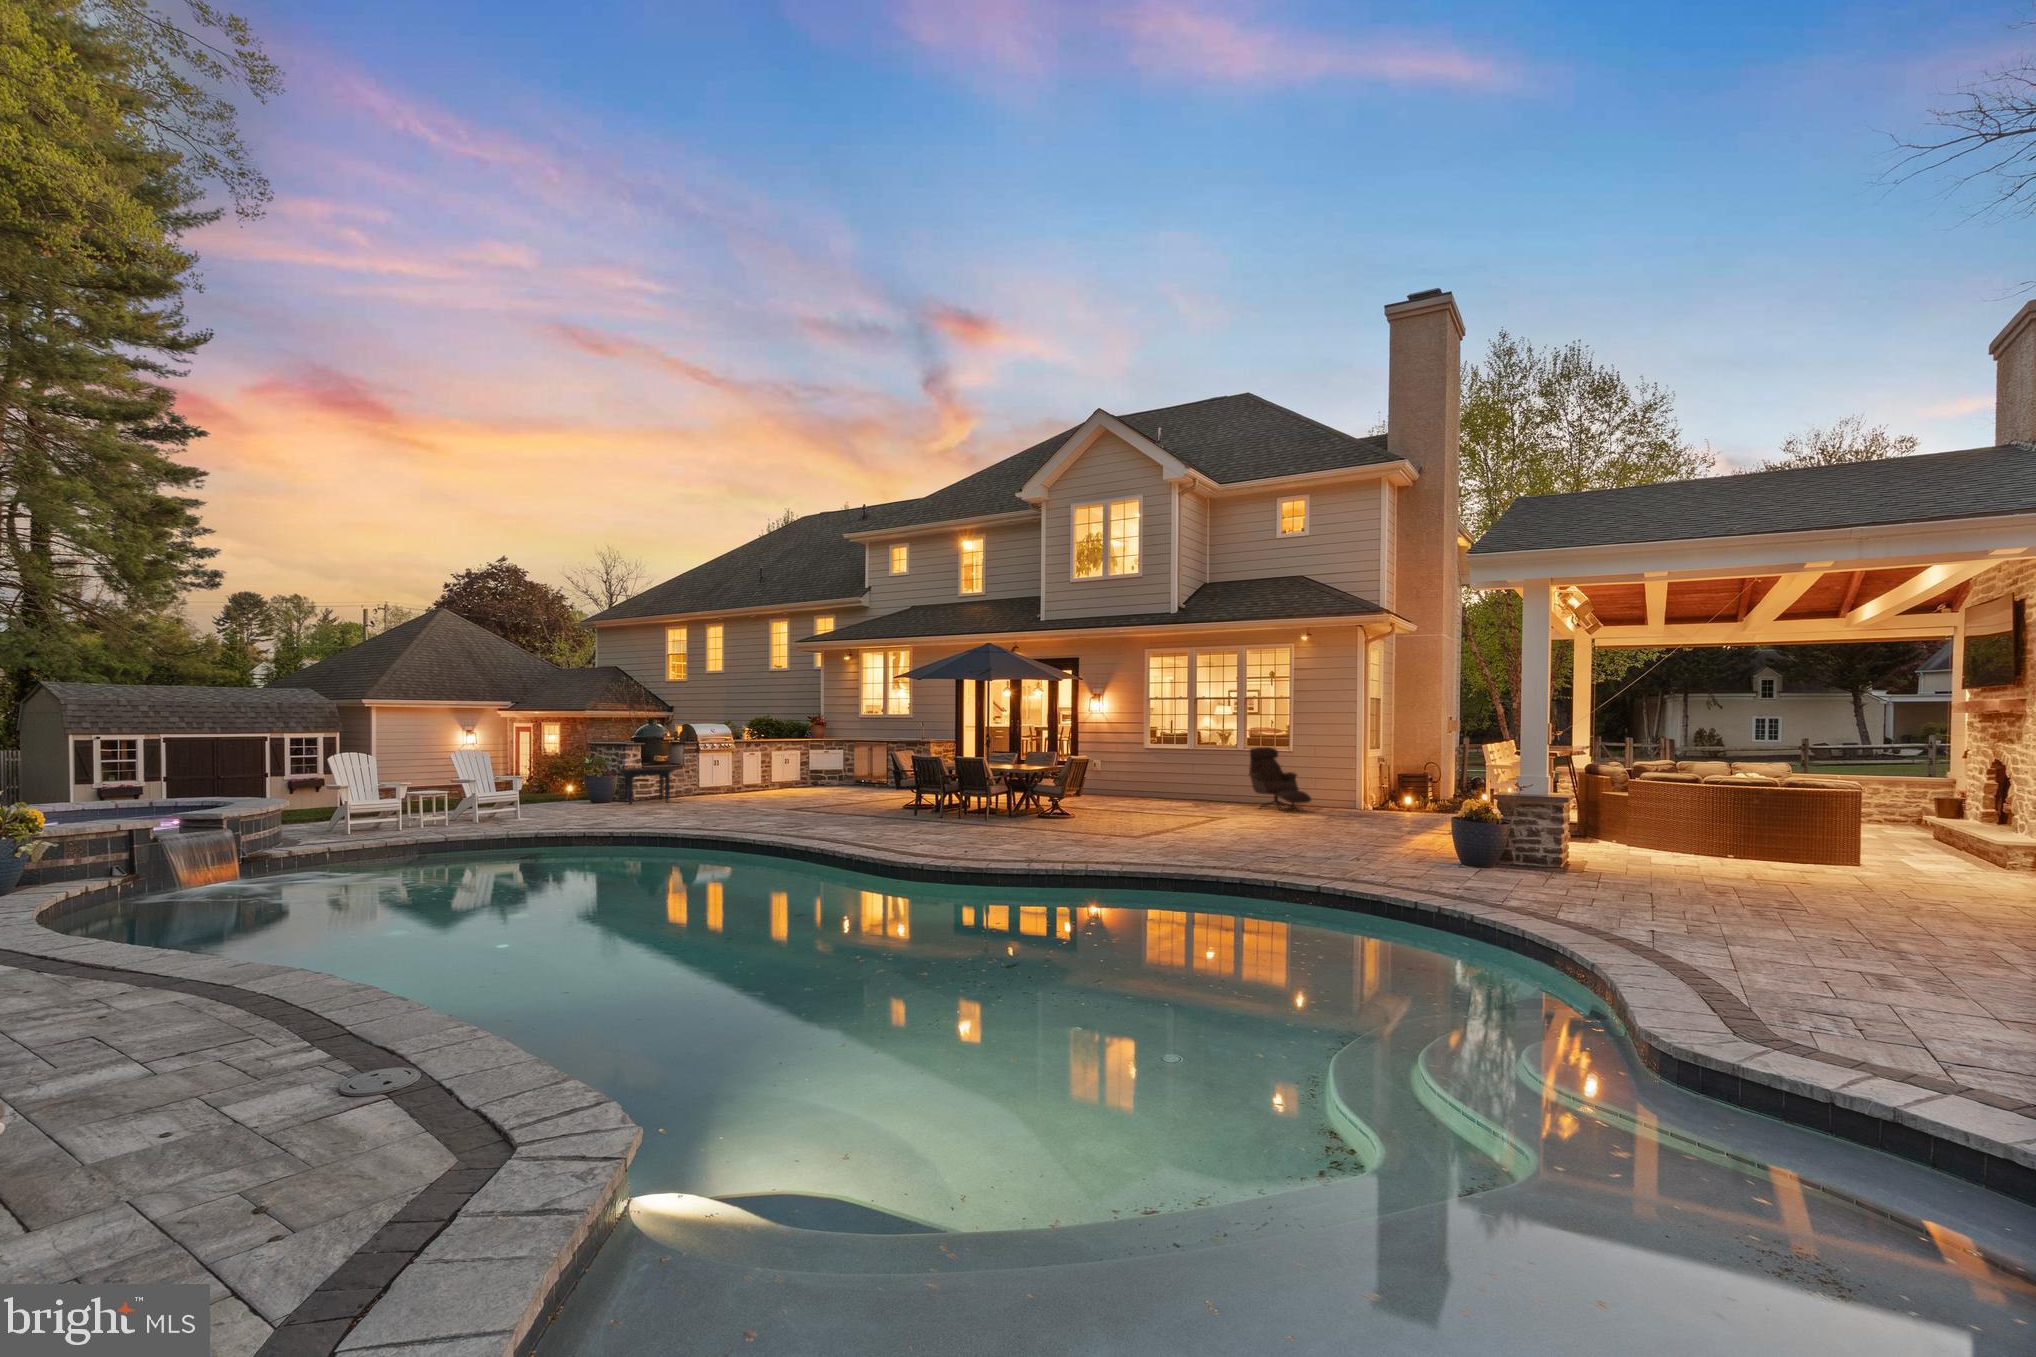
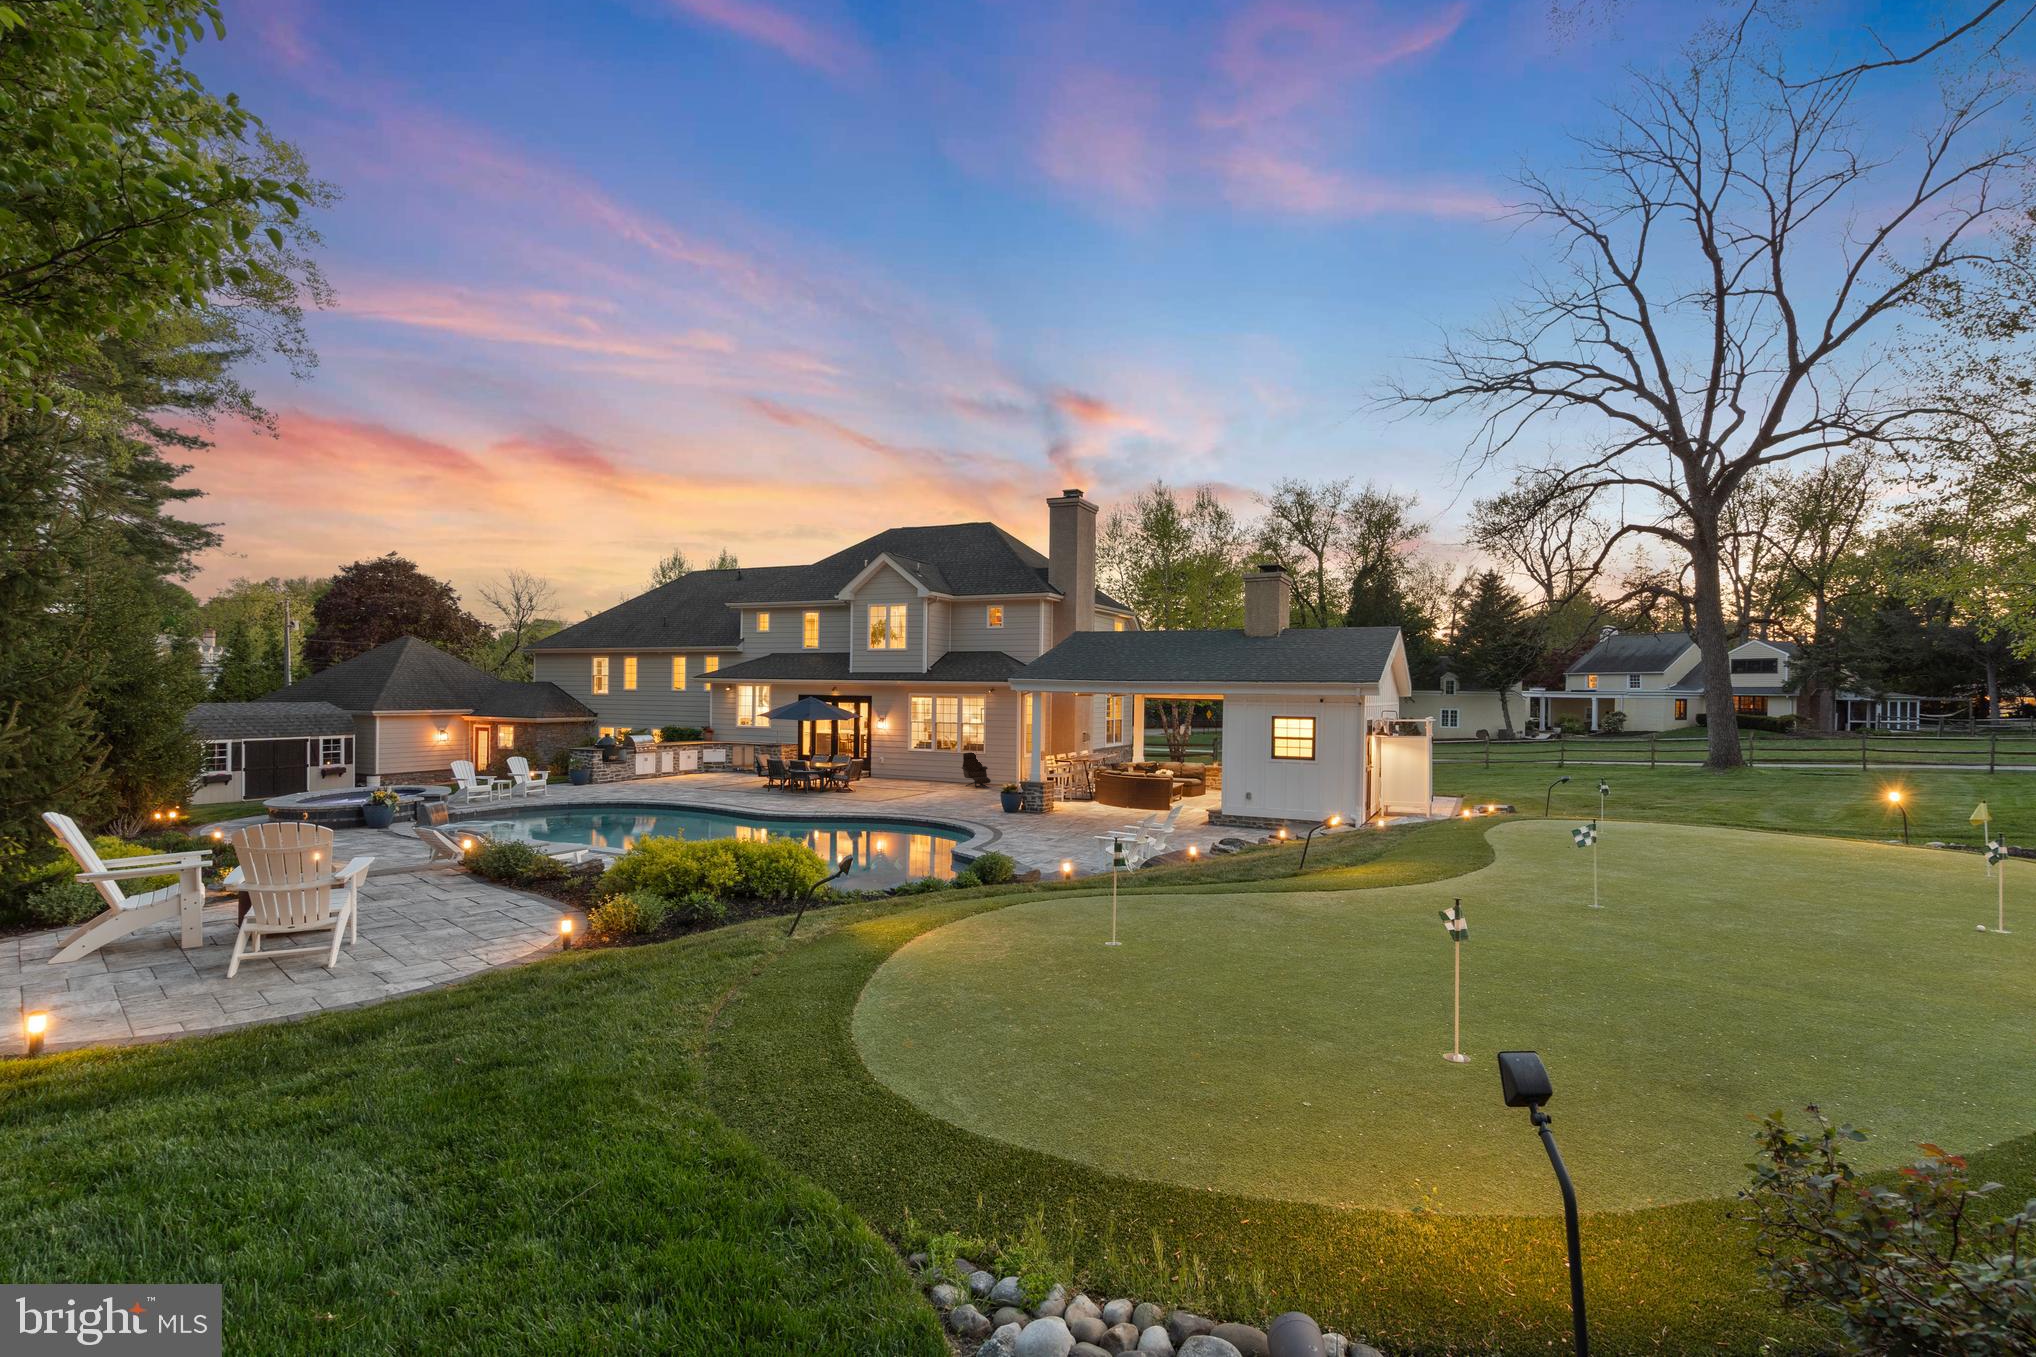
round table: present [618,768,675,804] -> present [789,768,825,793]

